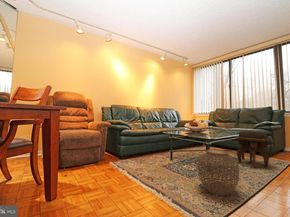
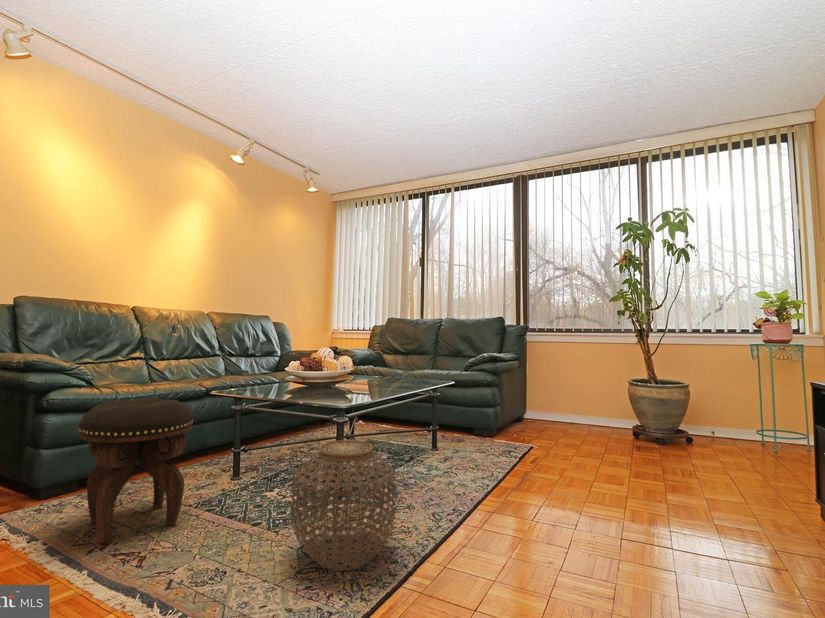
footstool: present [237,131,269,168] -> present [78,398,194,543]

